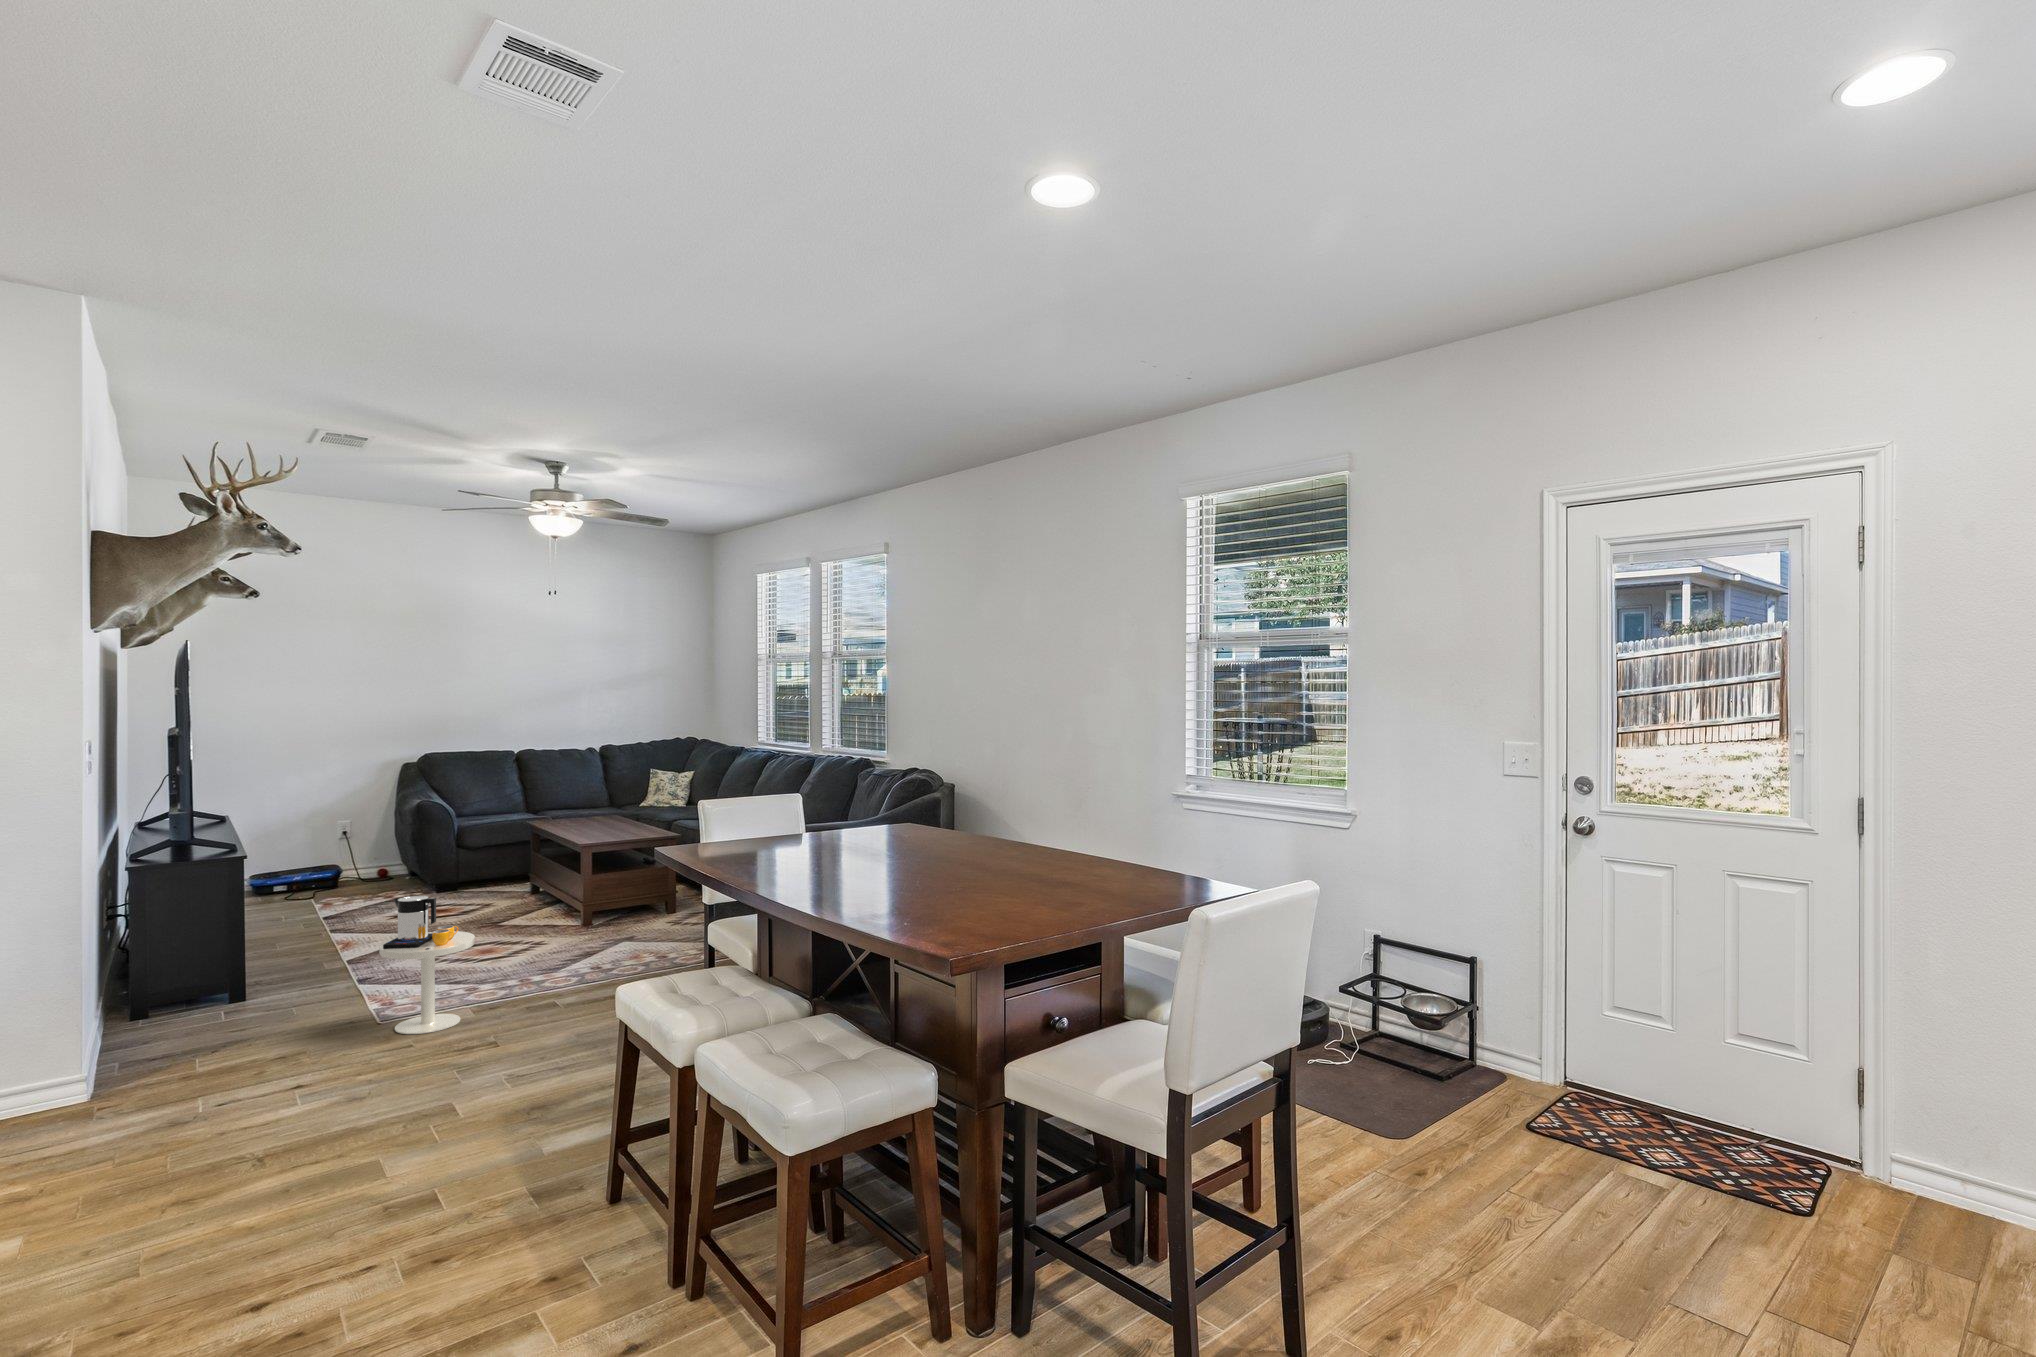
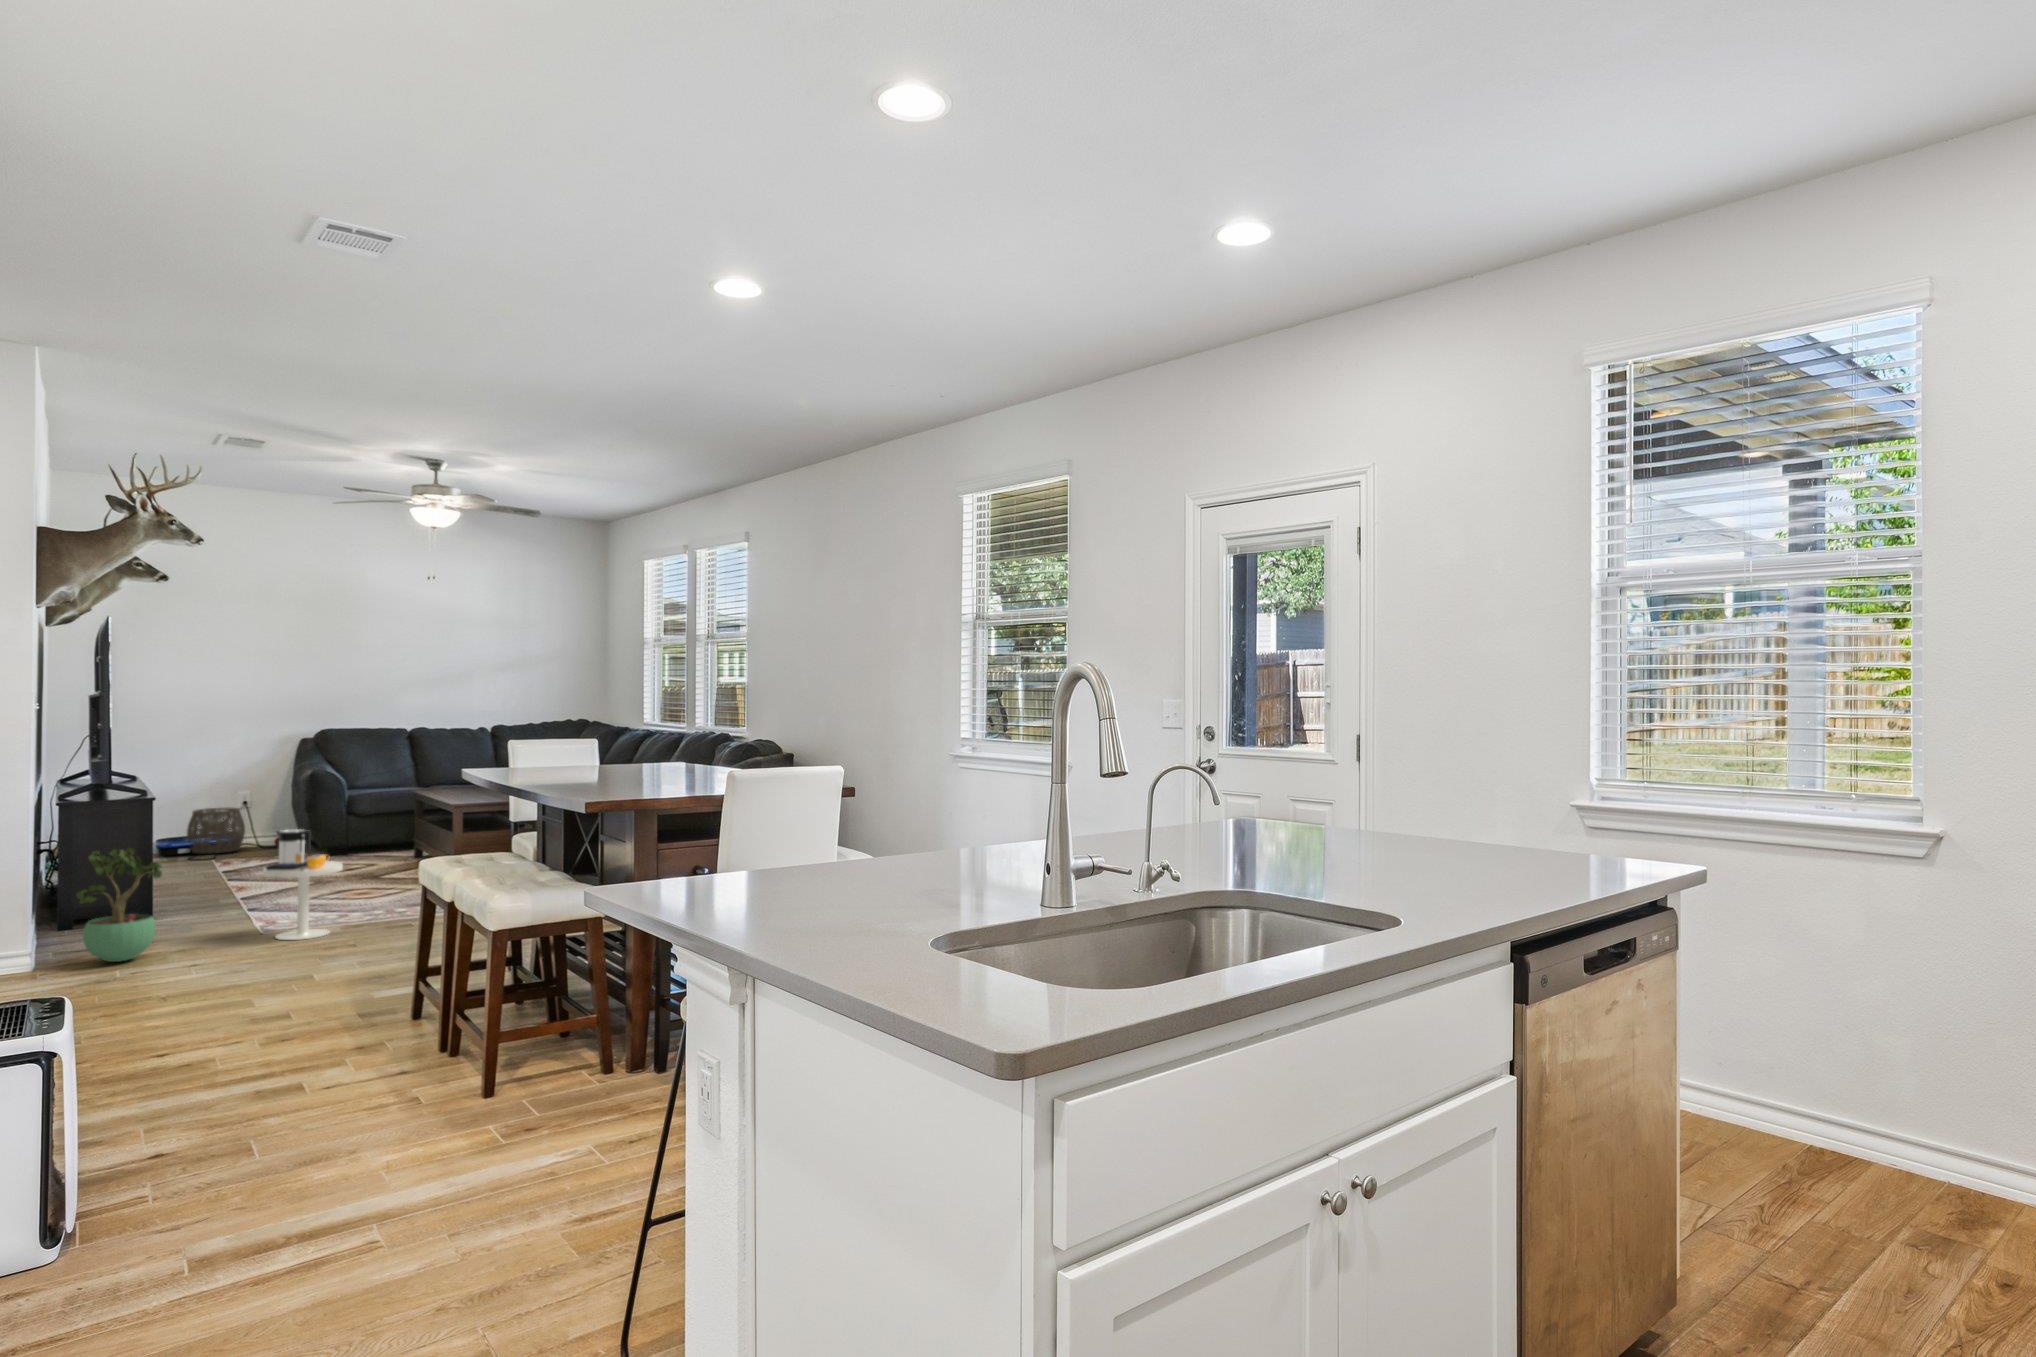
woven basket: none [281,840,346,893] -> present [187,808,245,854]
potted plant: none [144,933,257,1080] -> present [76,847,162,962]

